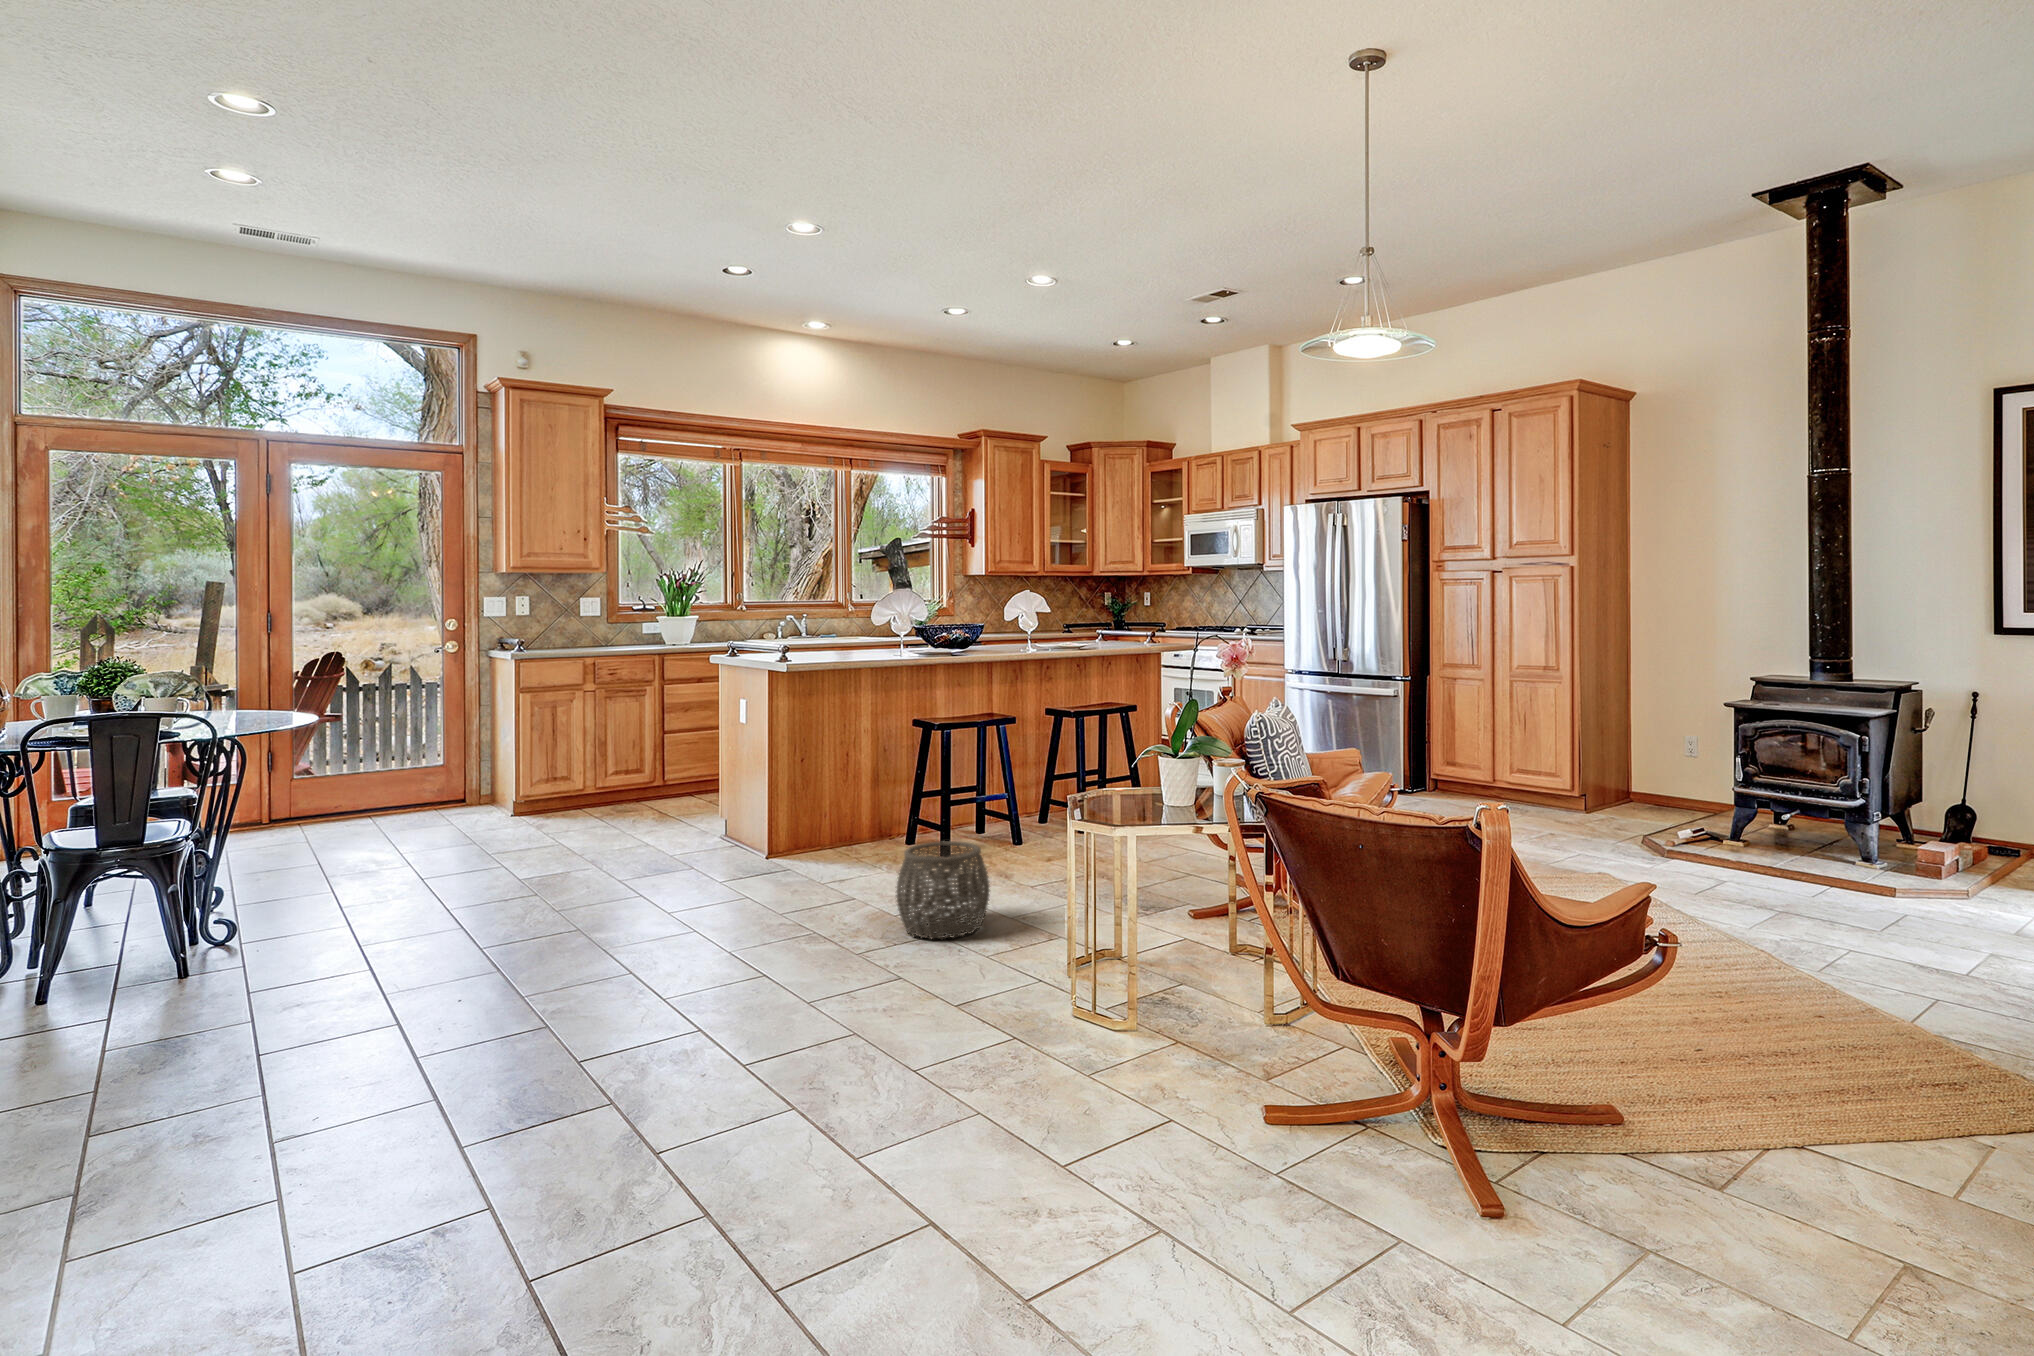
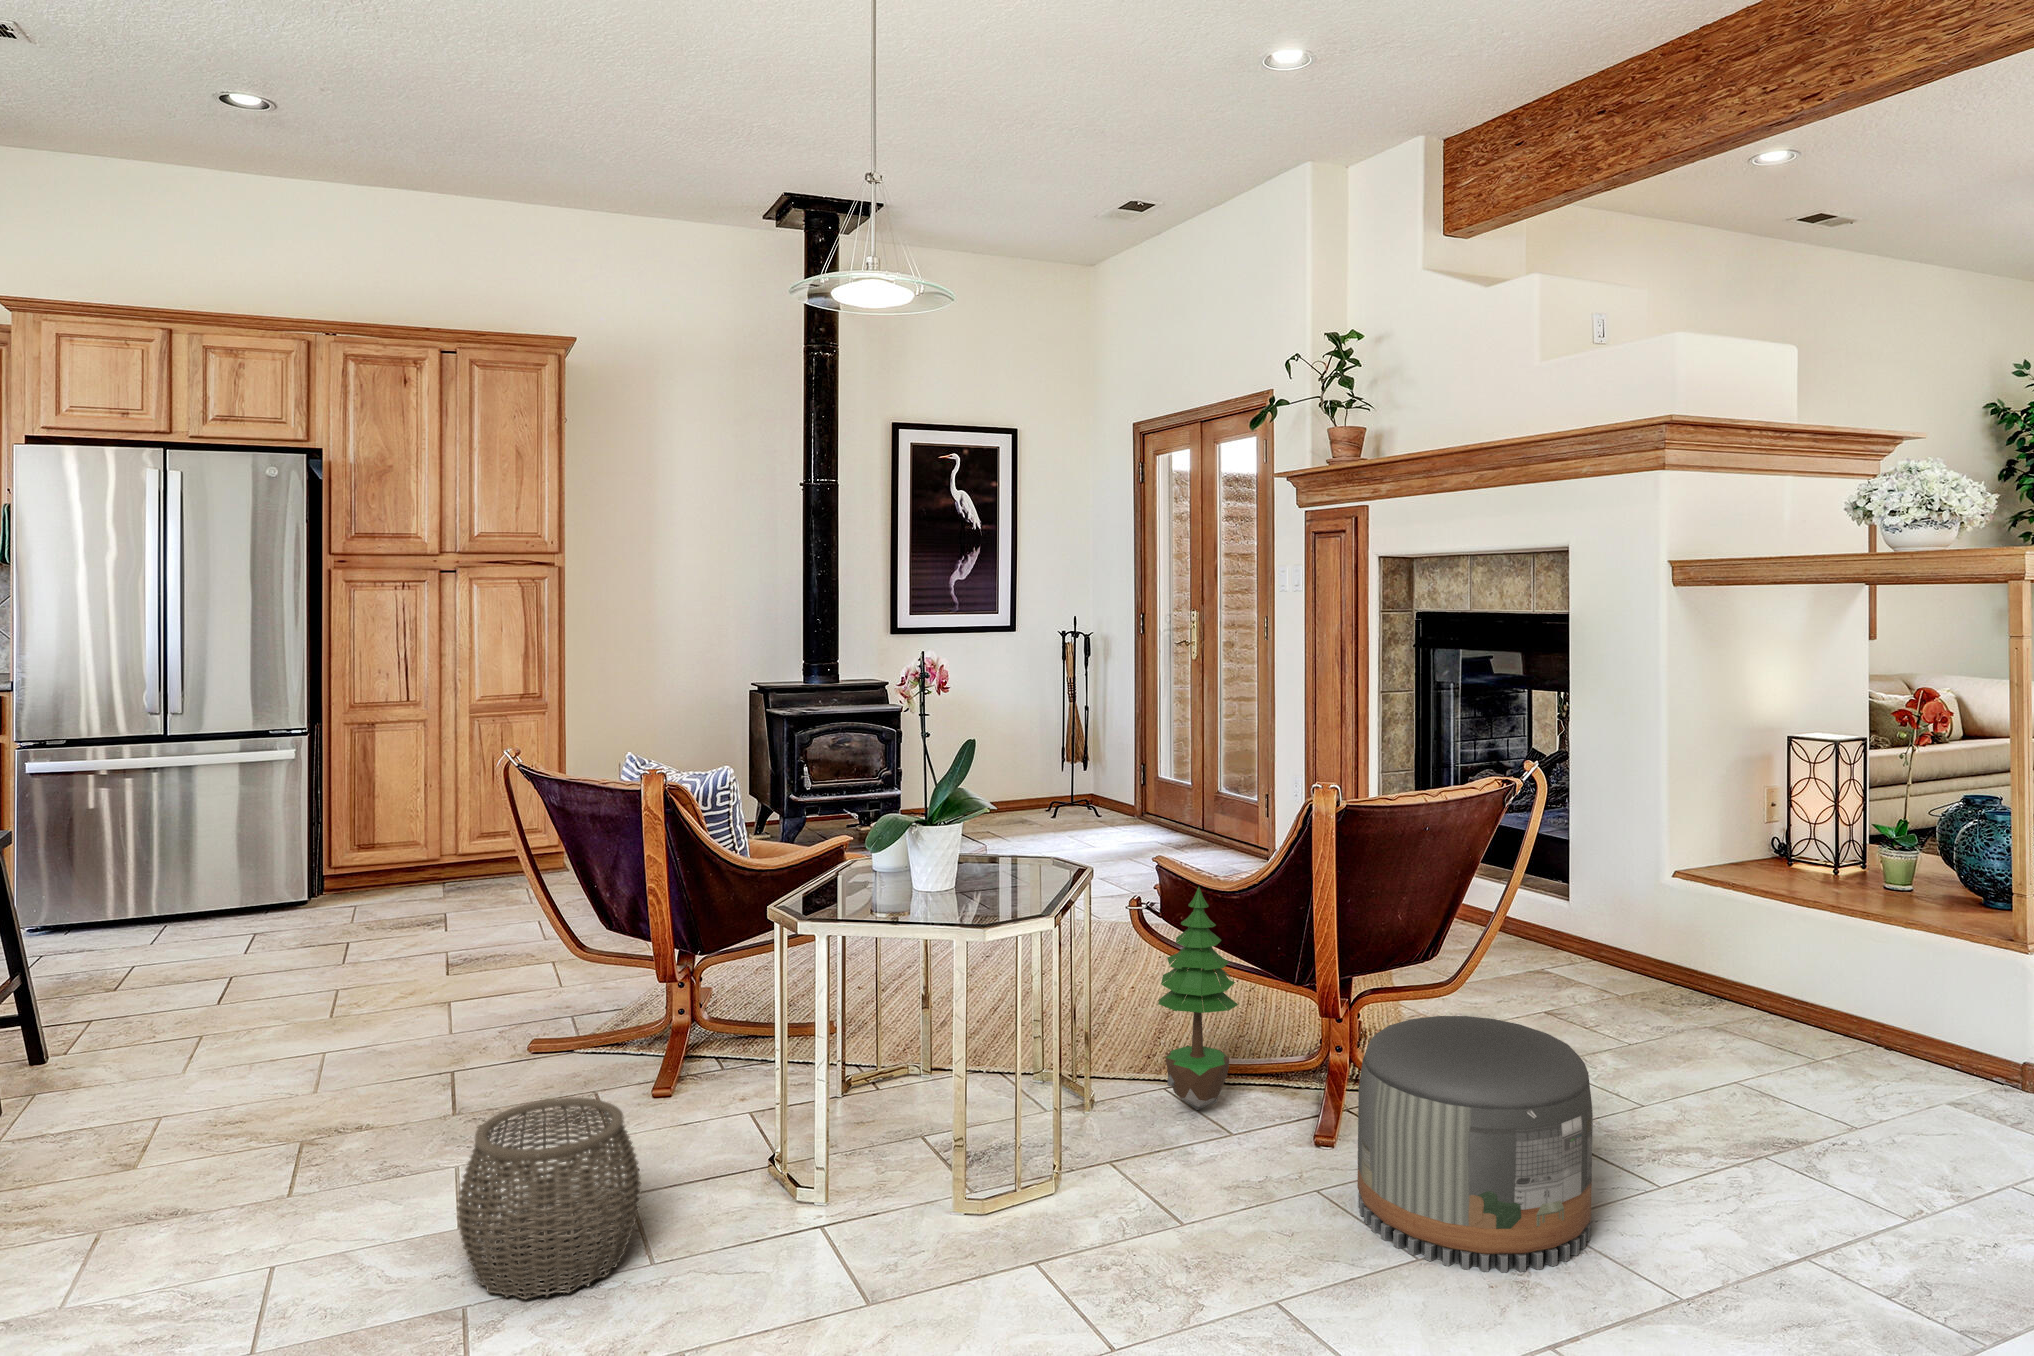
potted tree: none [1242,837,1324,1064] -> present [1158,887,1238,1110]
pouf: none [979,985,1231,1289] -> present [1357,1016,1593,1272]

